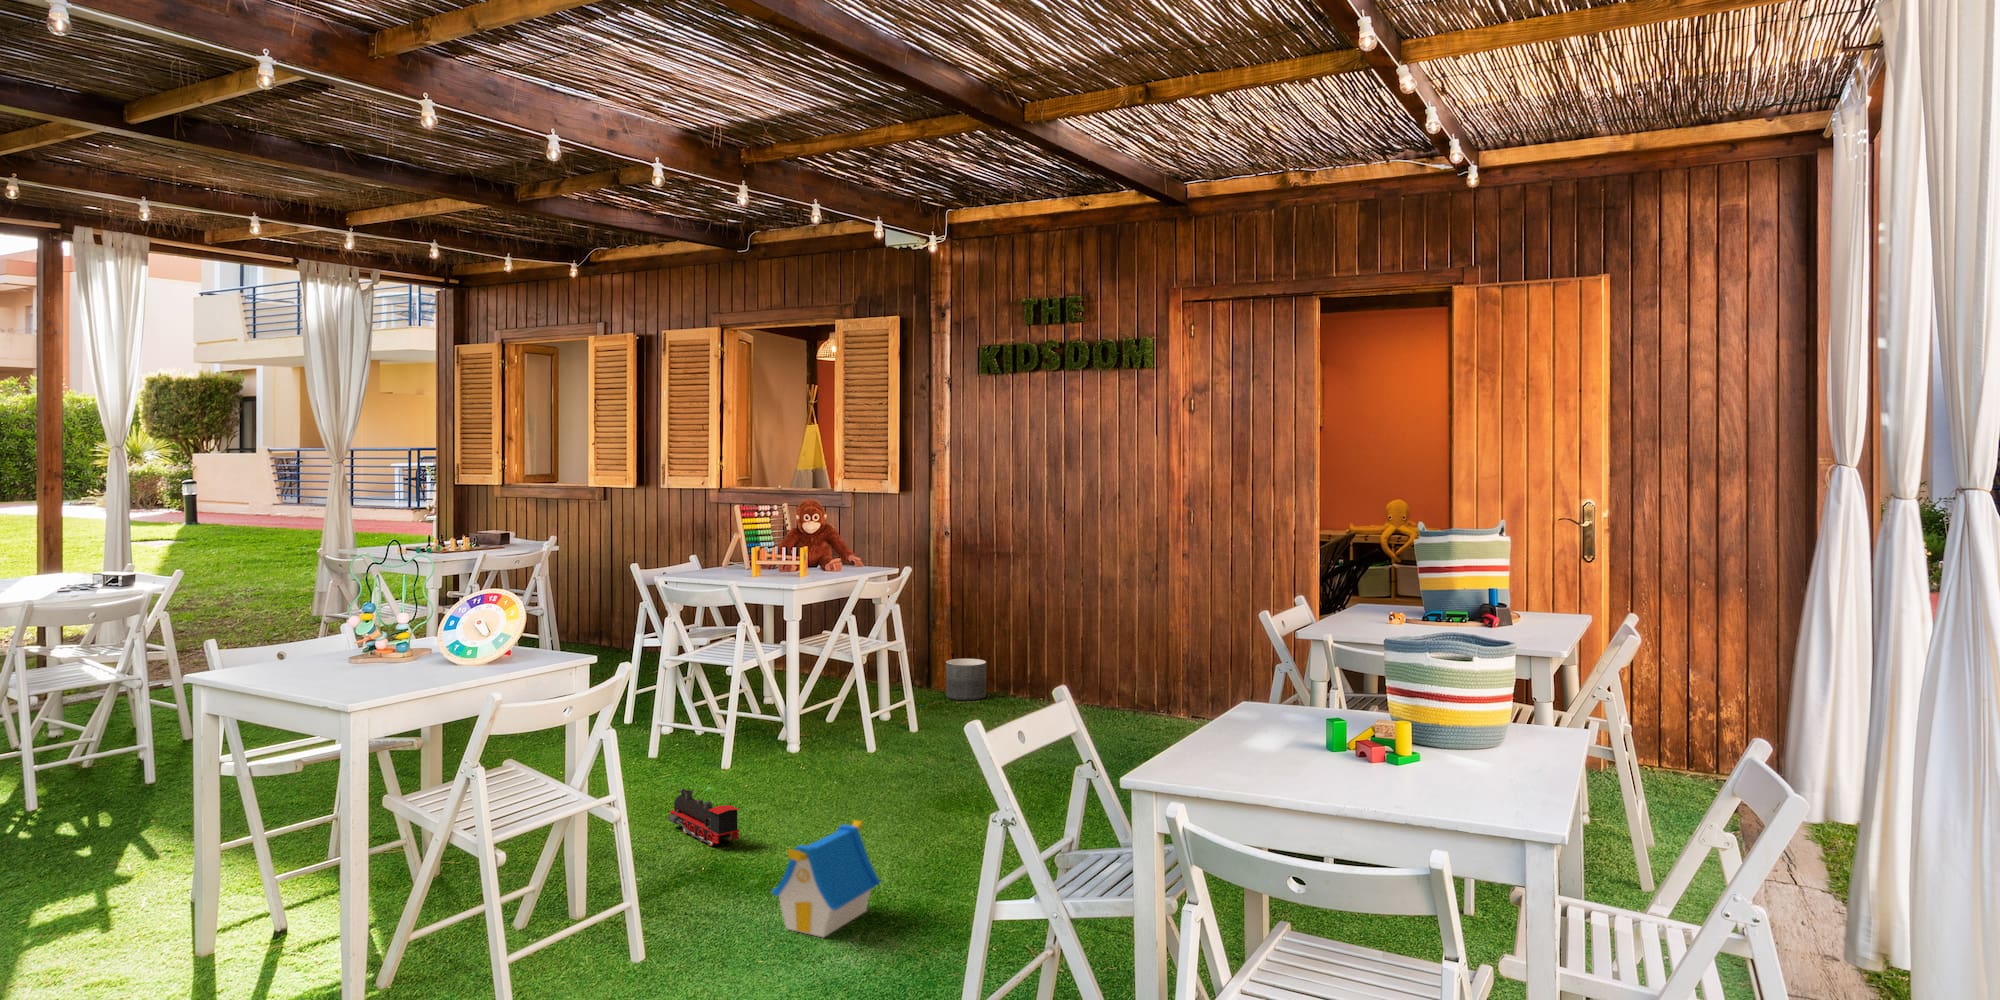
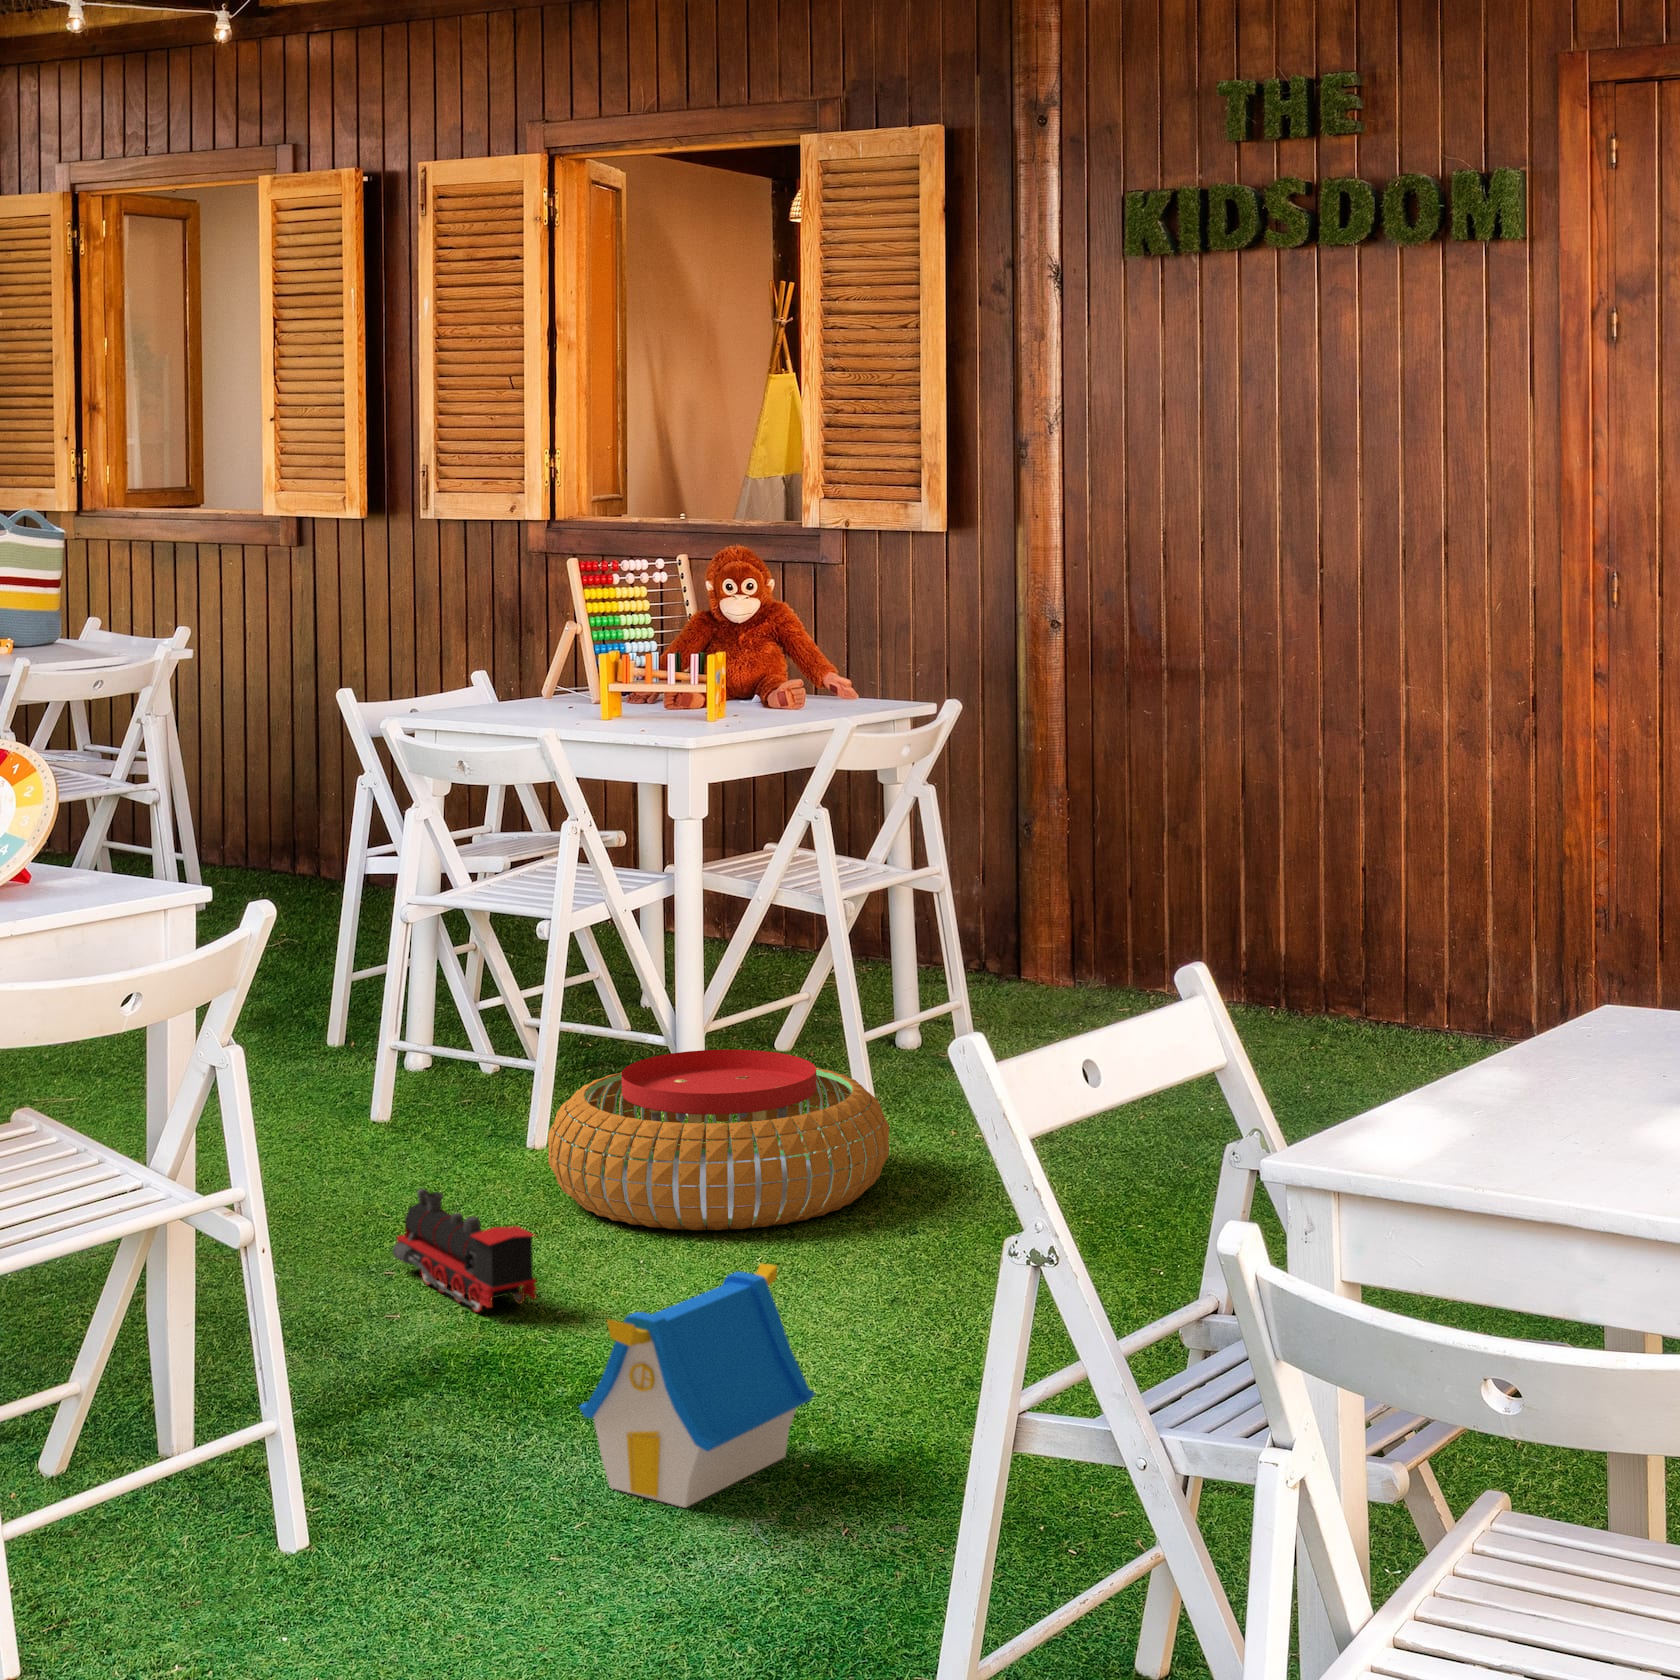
planter: present [946,659,986,700] -> none [1046,912,1138,1007]
pouf: none [737,722,892,805] -> present [548,1049,889,1230]

